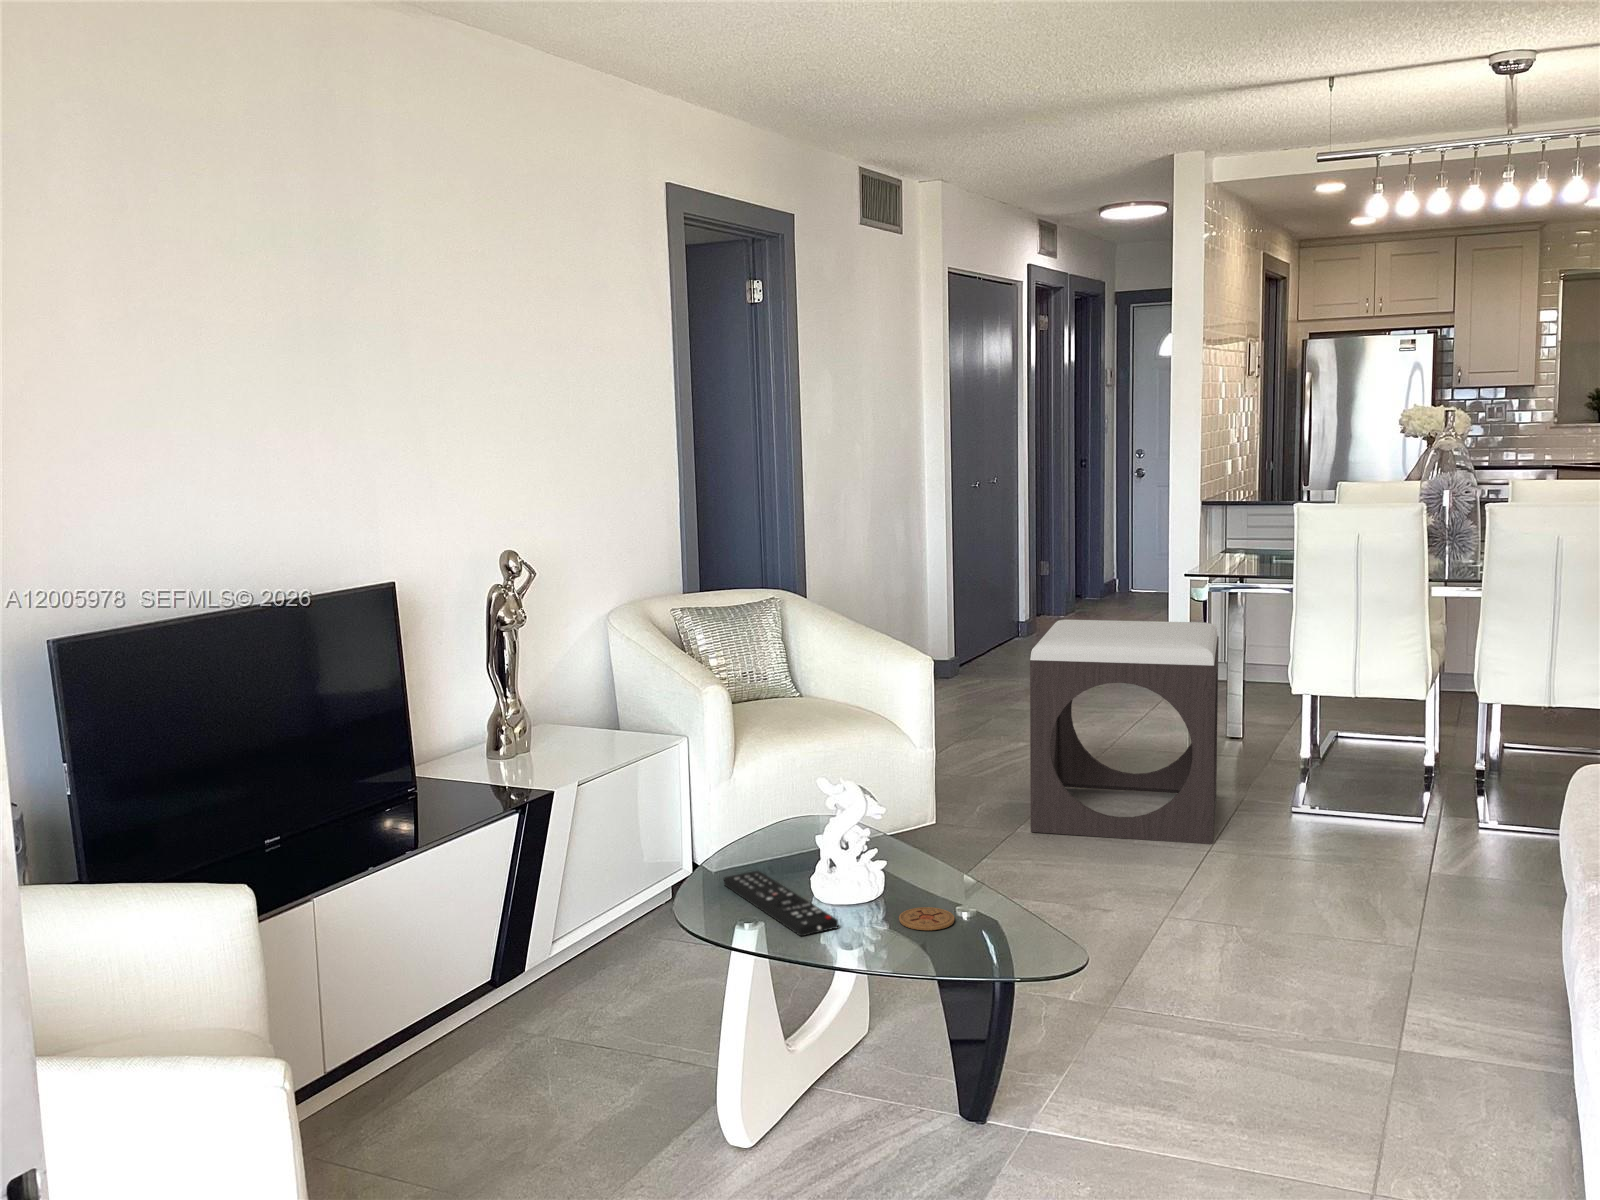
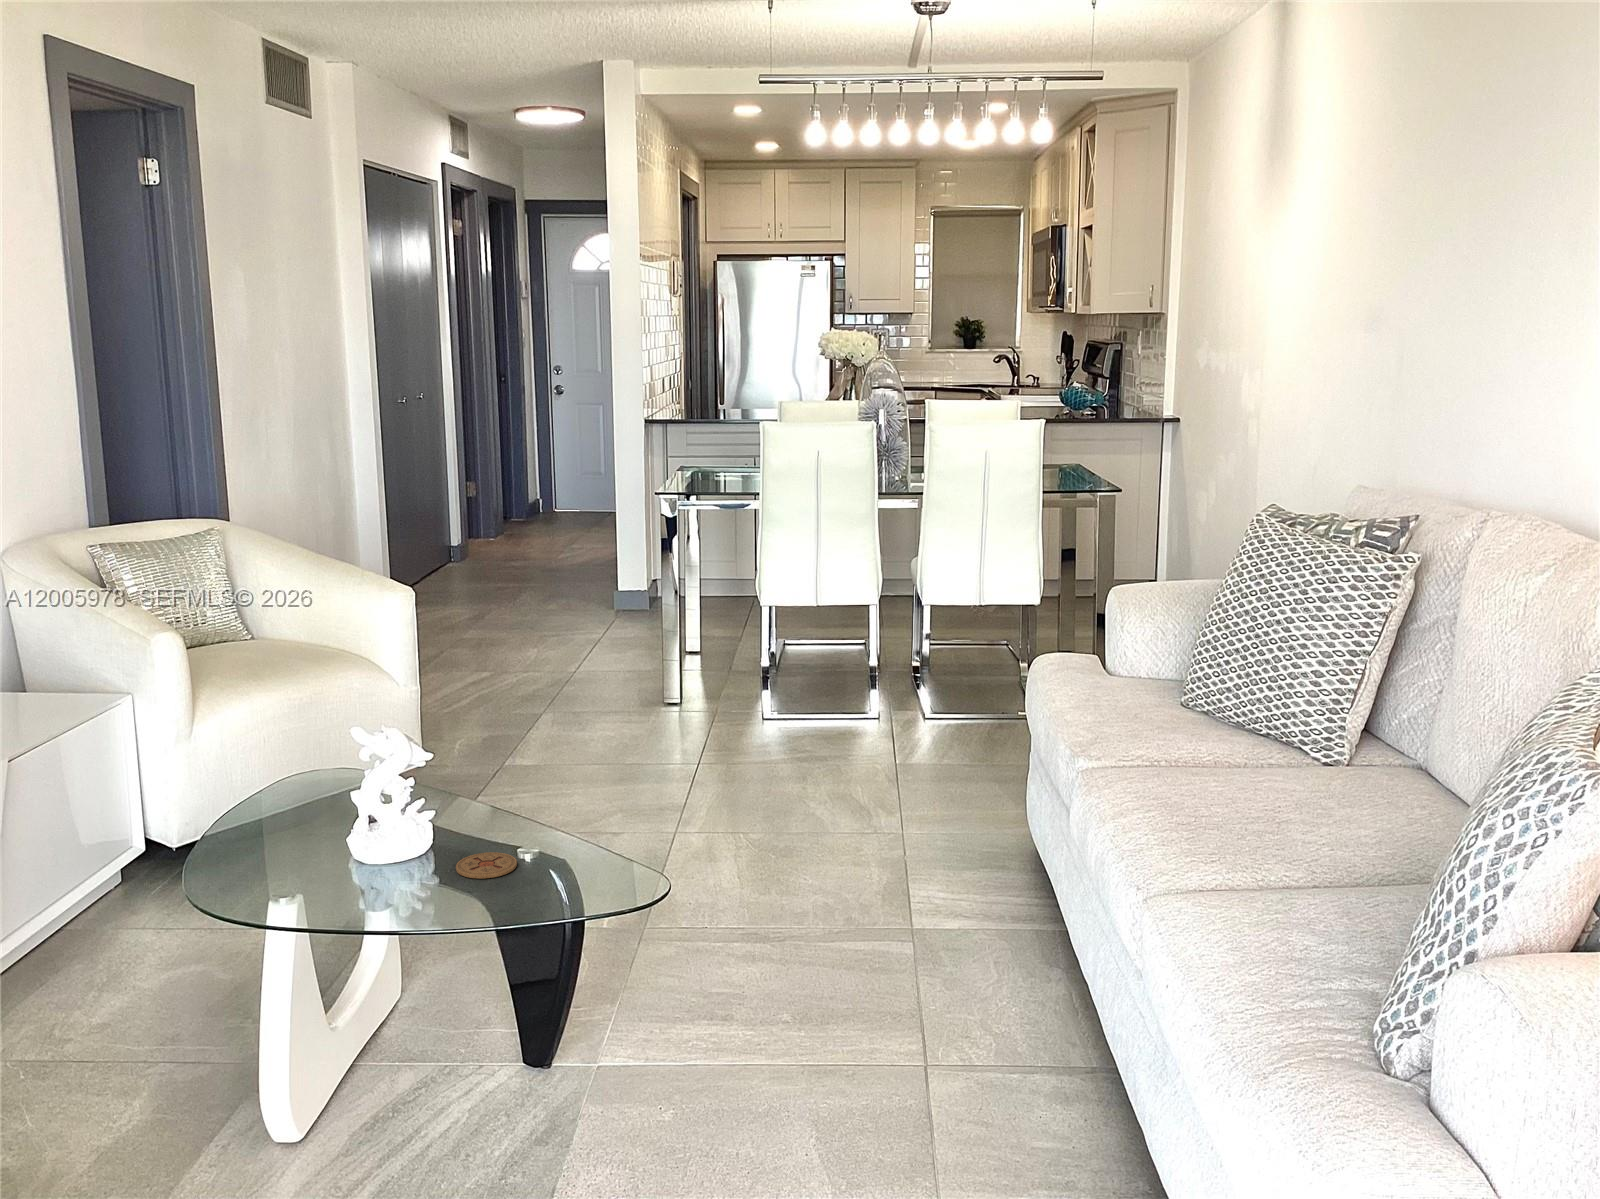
footstool: present [1030,620,1219,844] -> none [512,536,699,759]
remote control: present [724,871,838,936] -> none [235,837,391,905]

